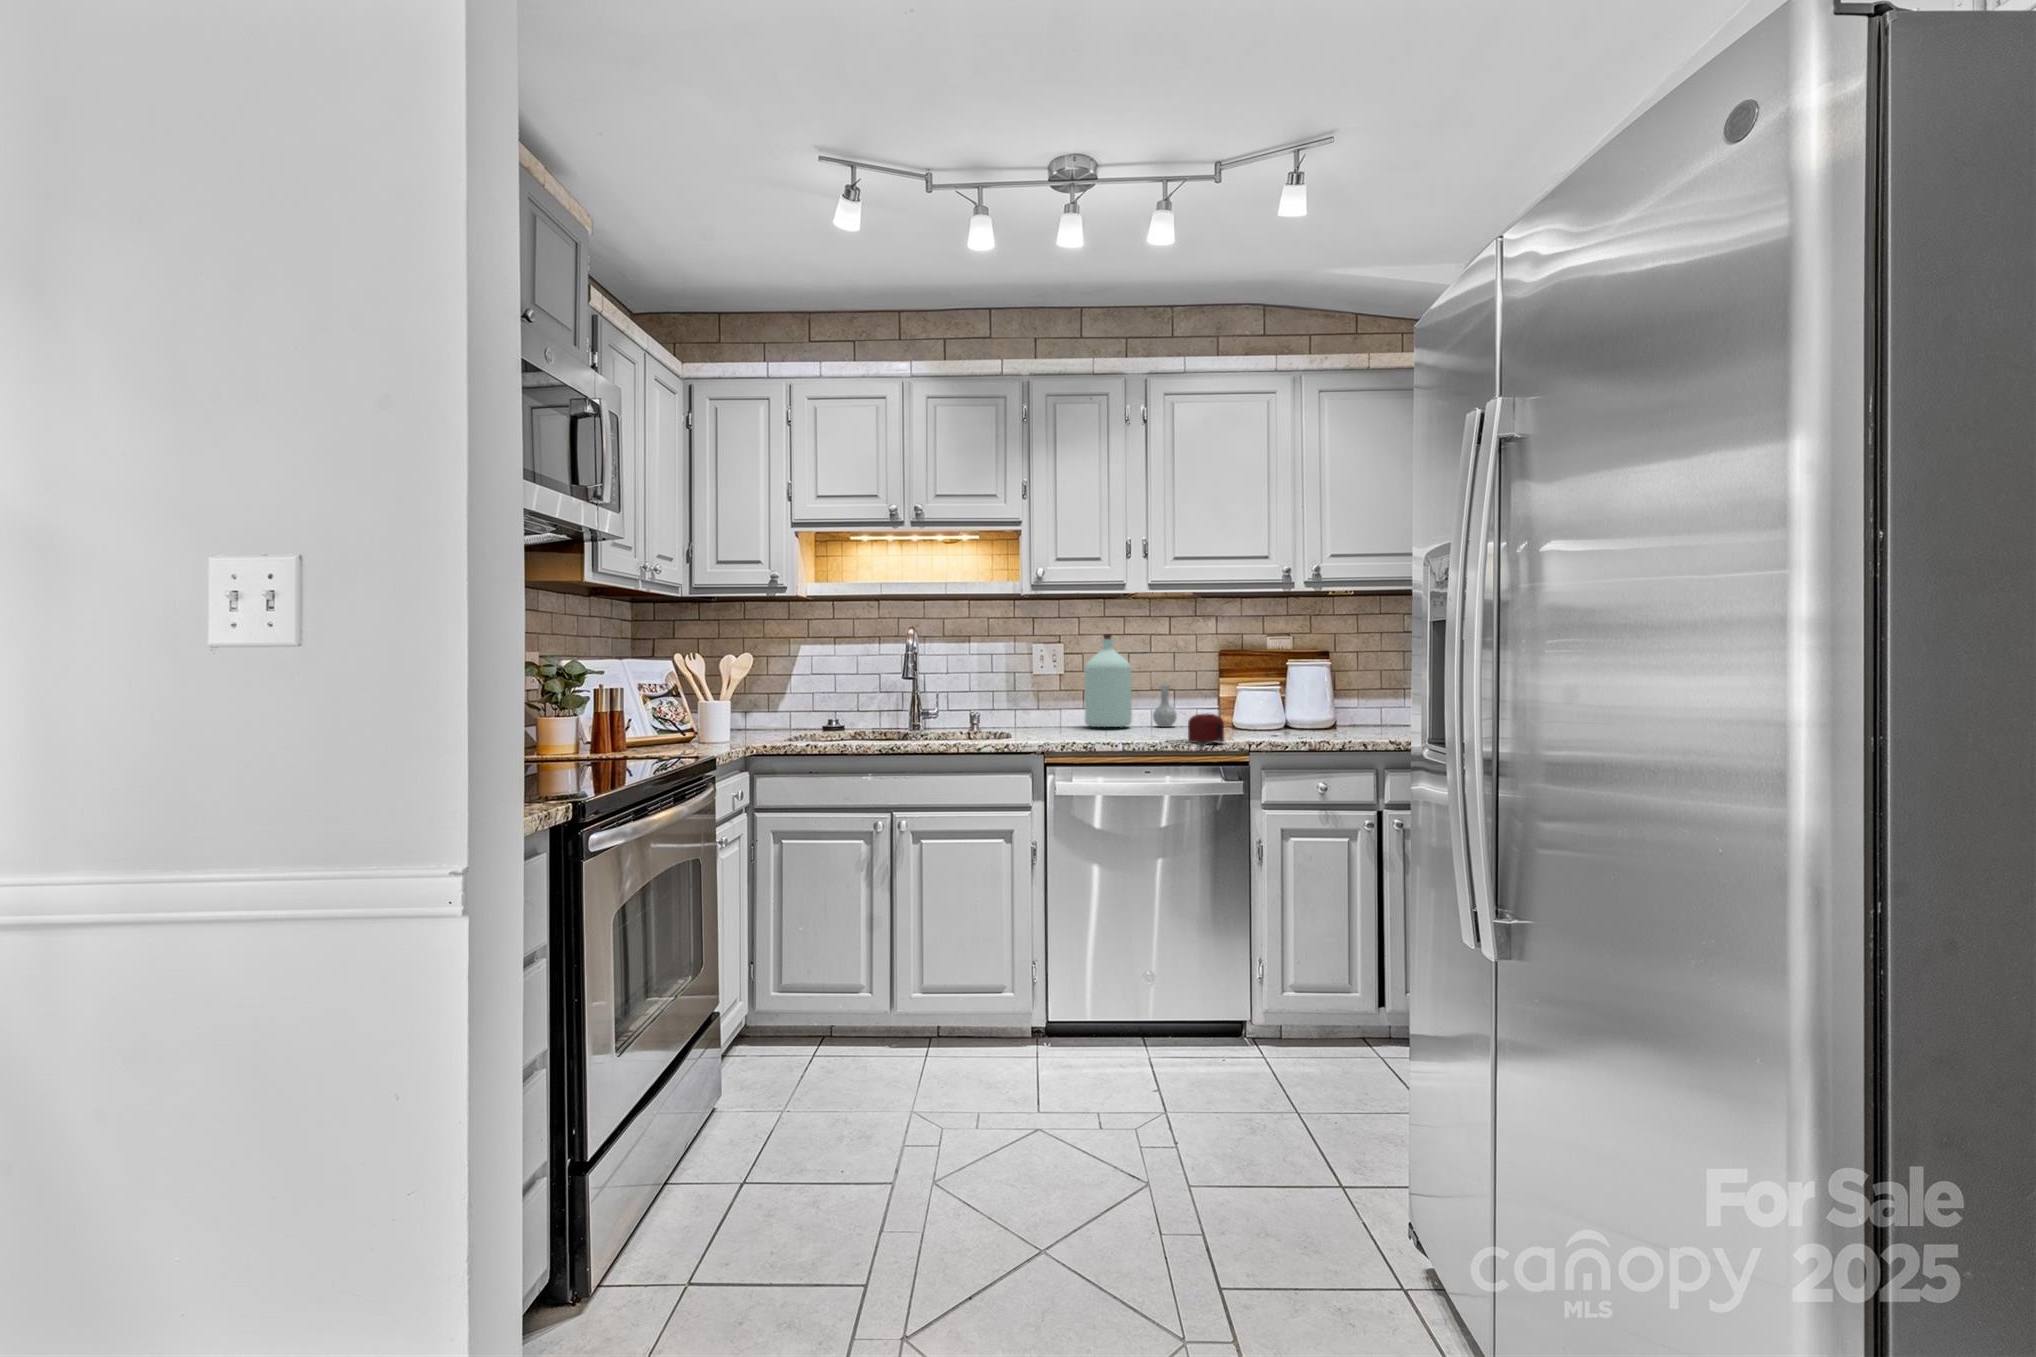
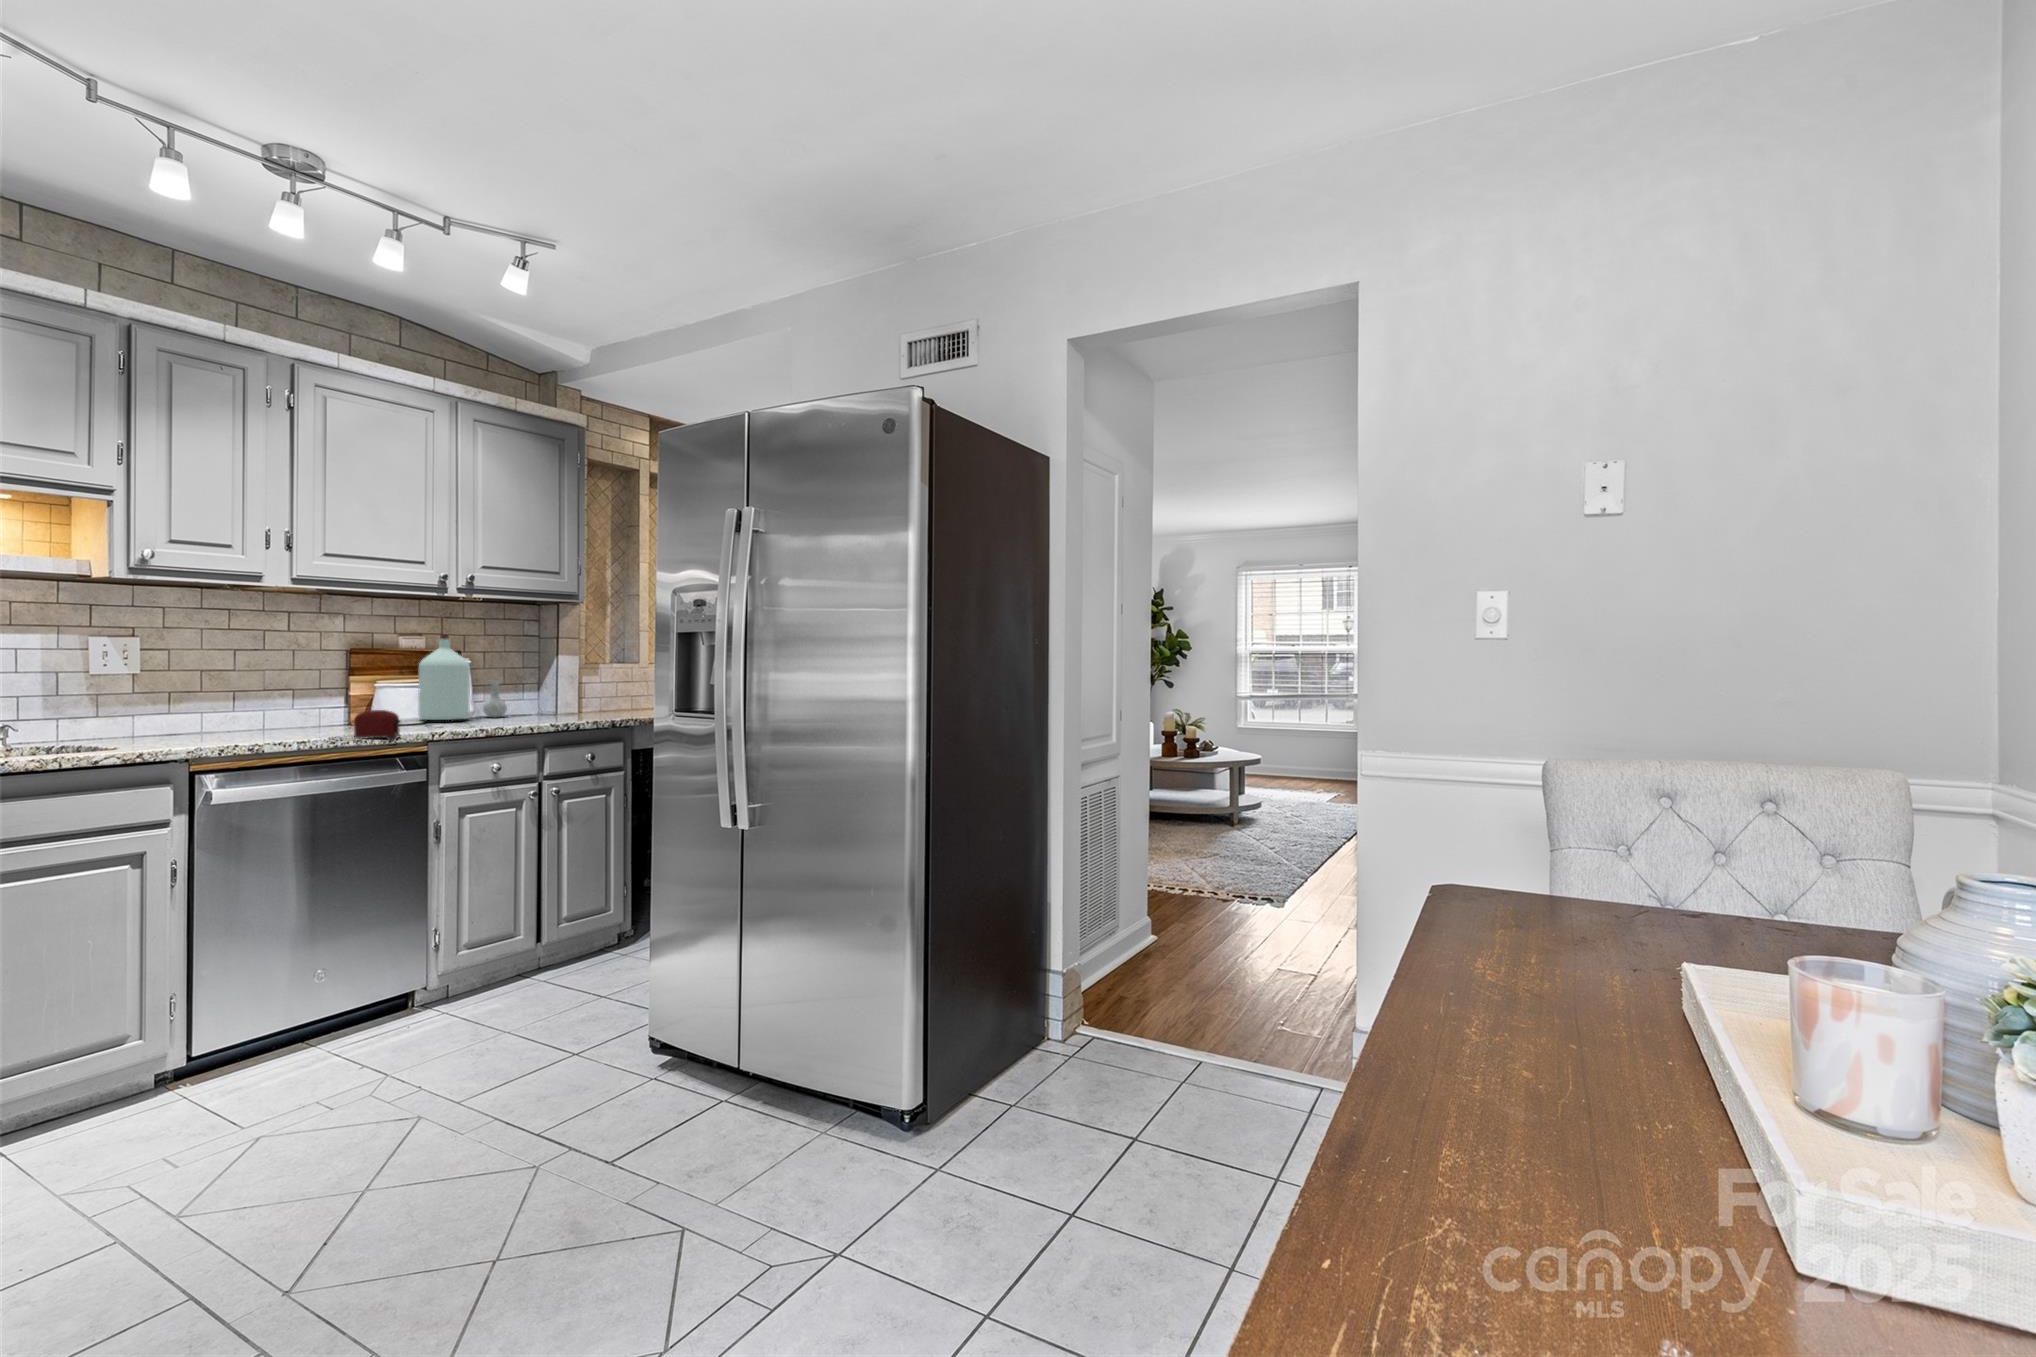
bottle: present [1084,634,1177,727] -> present [418,634,507,720]

